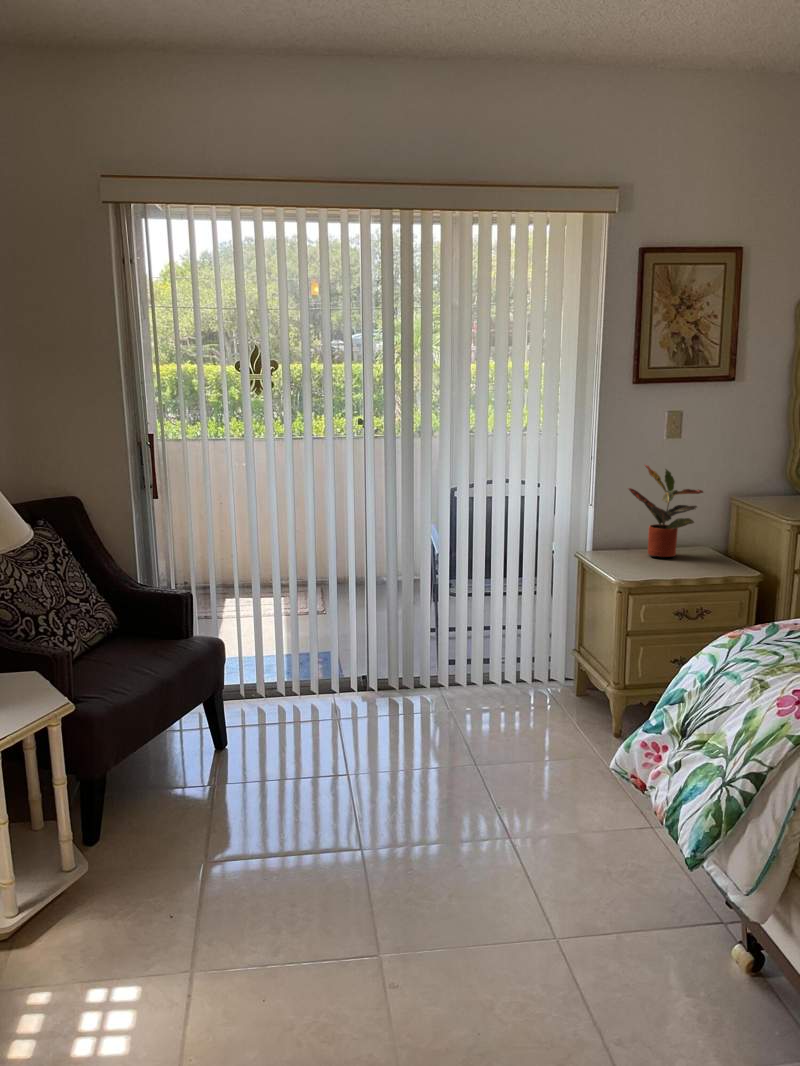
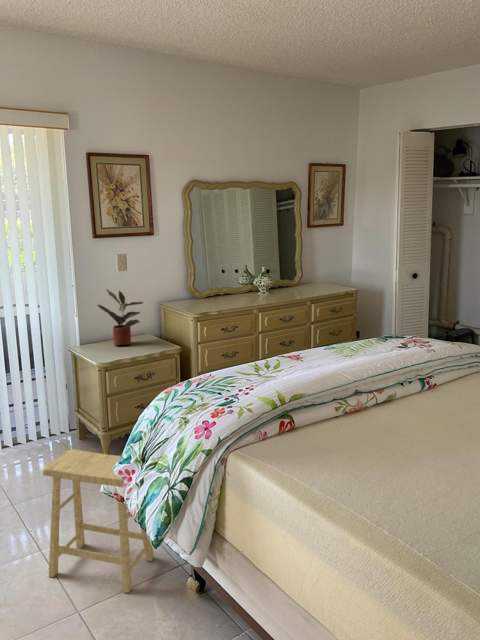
footstool: none [518,699,686,934] -> present [43,449,154,593]

